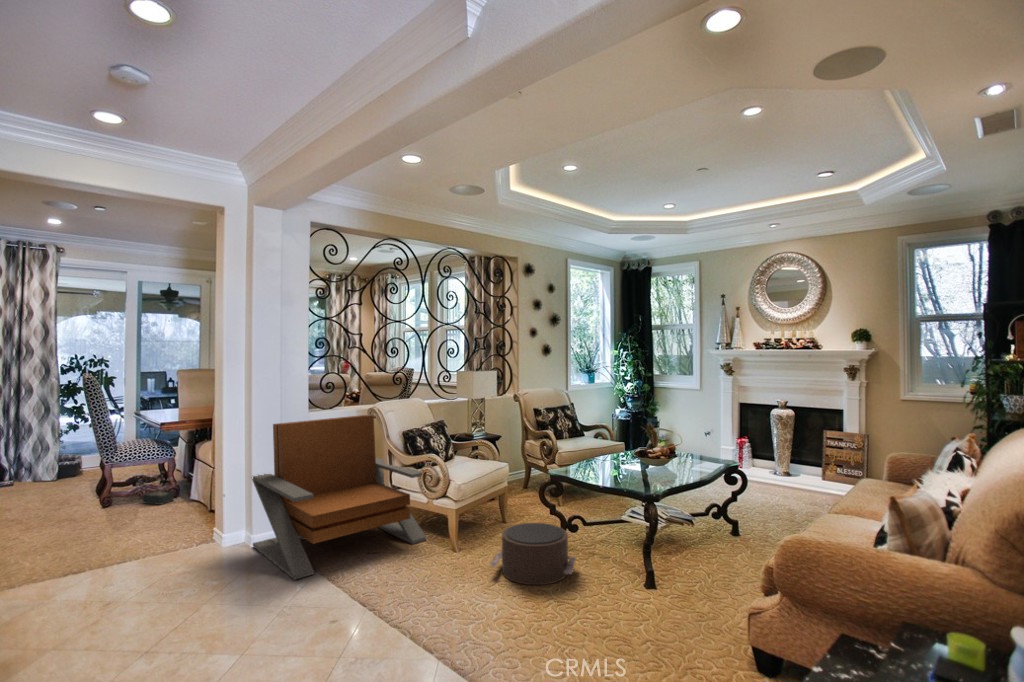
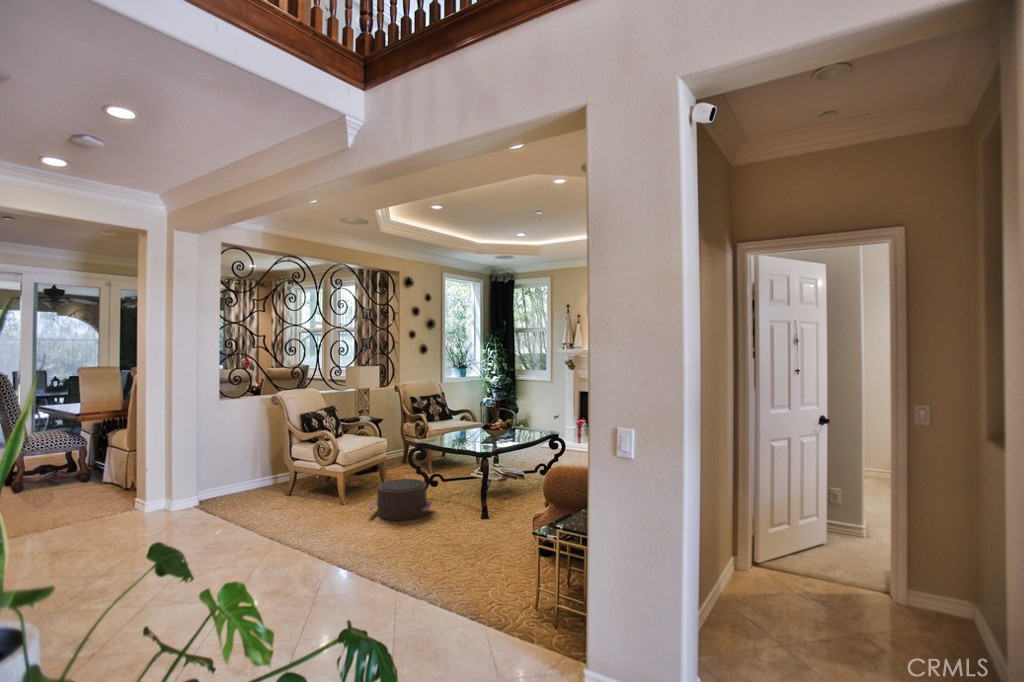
lounge chair: present [252,415,426,580] -> none [169,403,319,529]
decorative plant: present [137,470,174,505] -> none [44,456,89,487]

